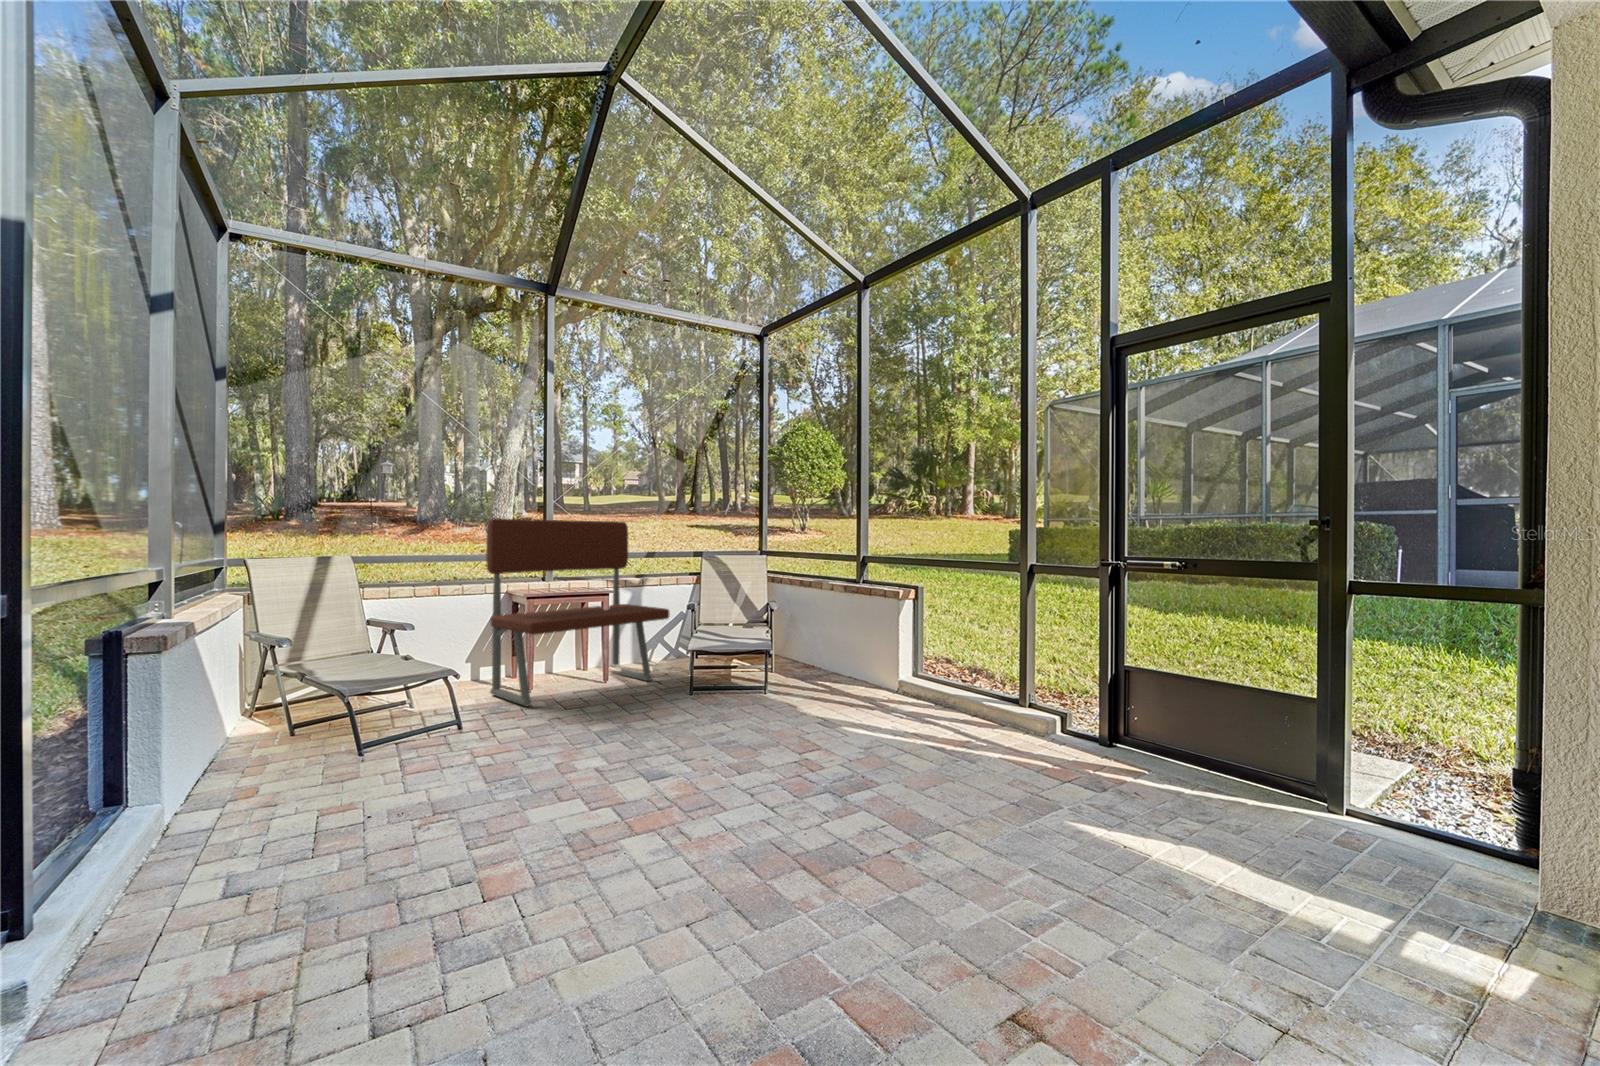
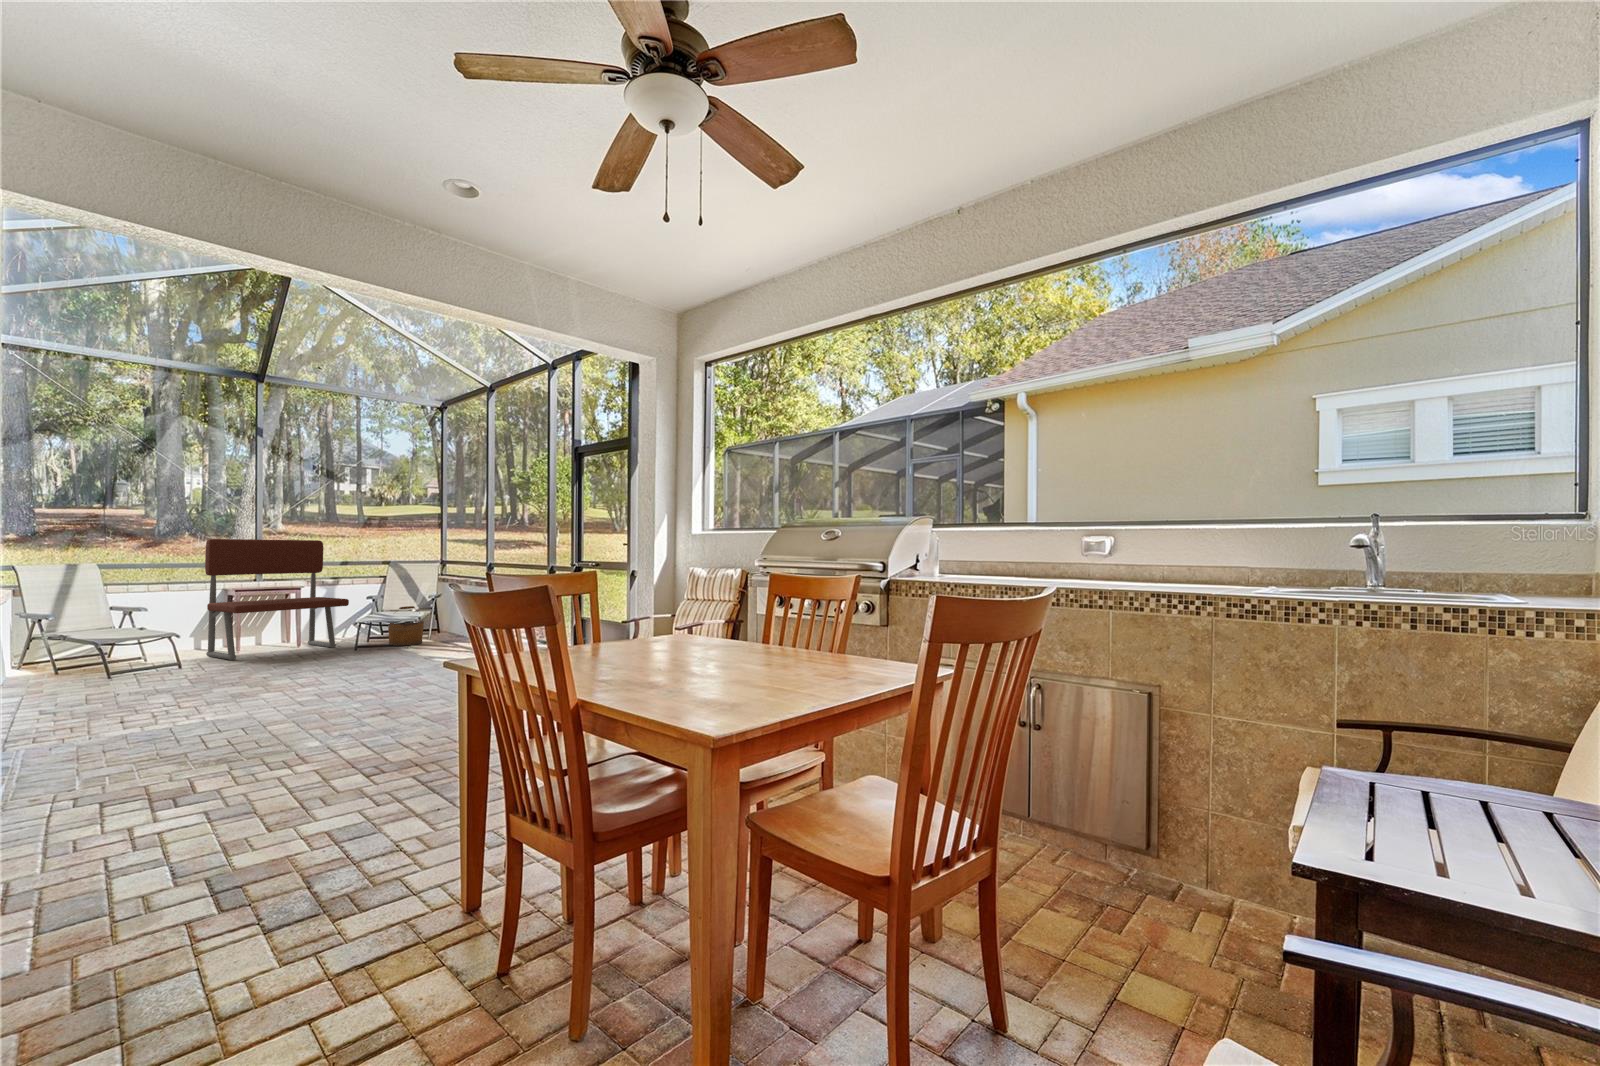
bucket: none [717,619,763,680] -> present [388,606,424,646]

